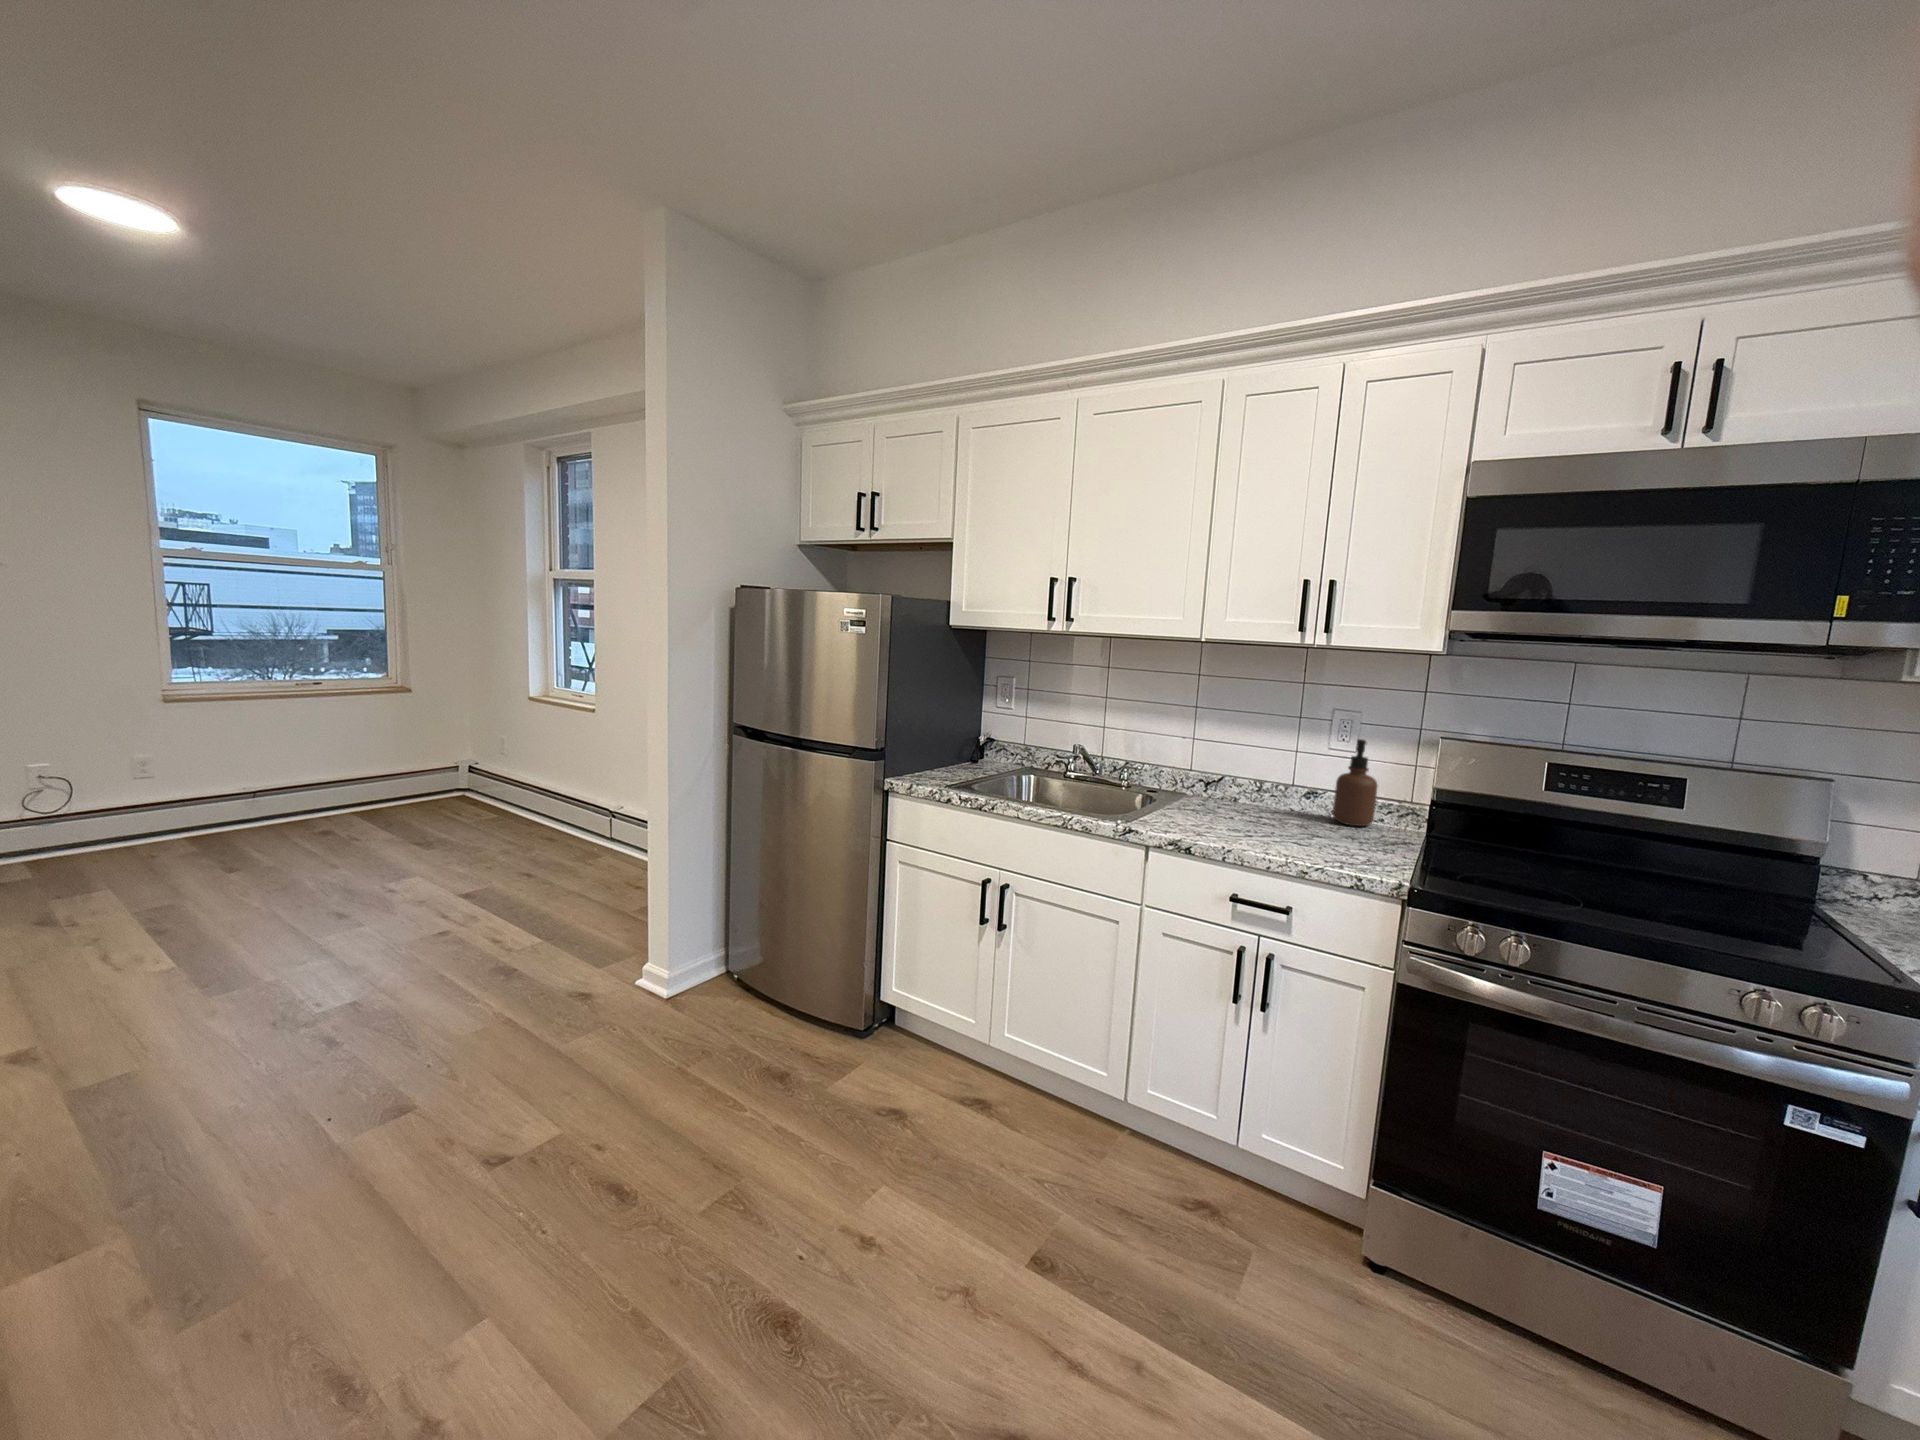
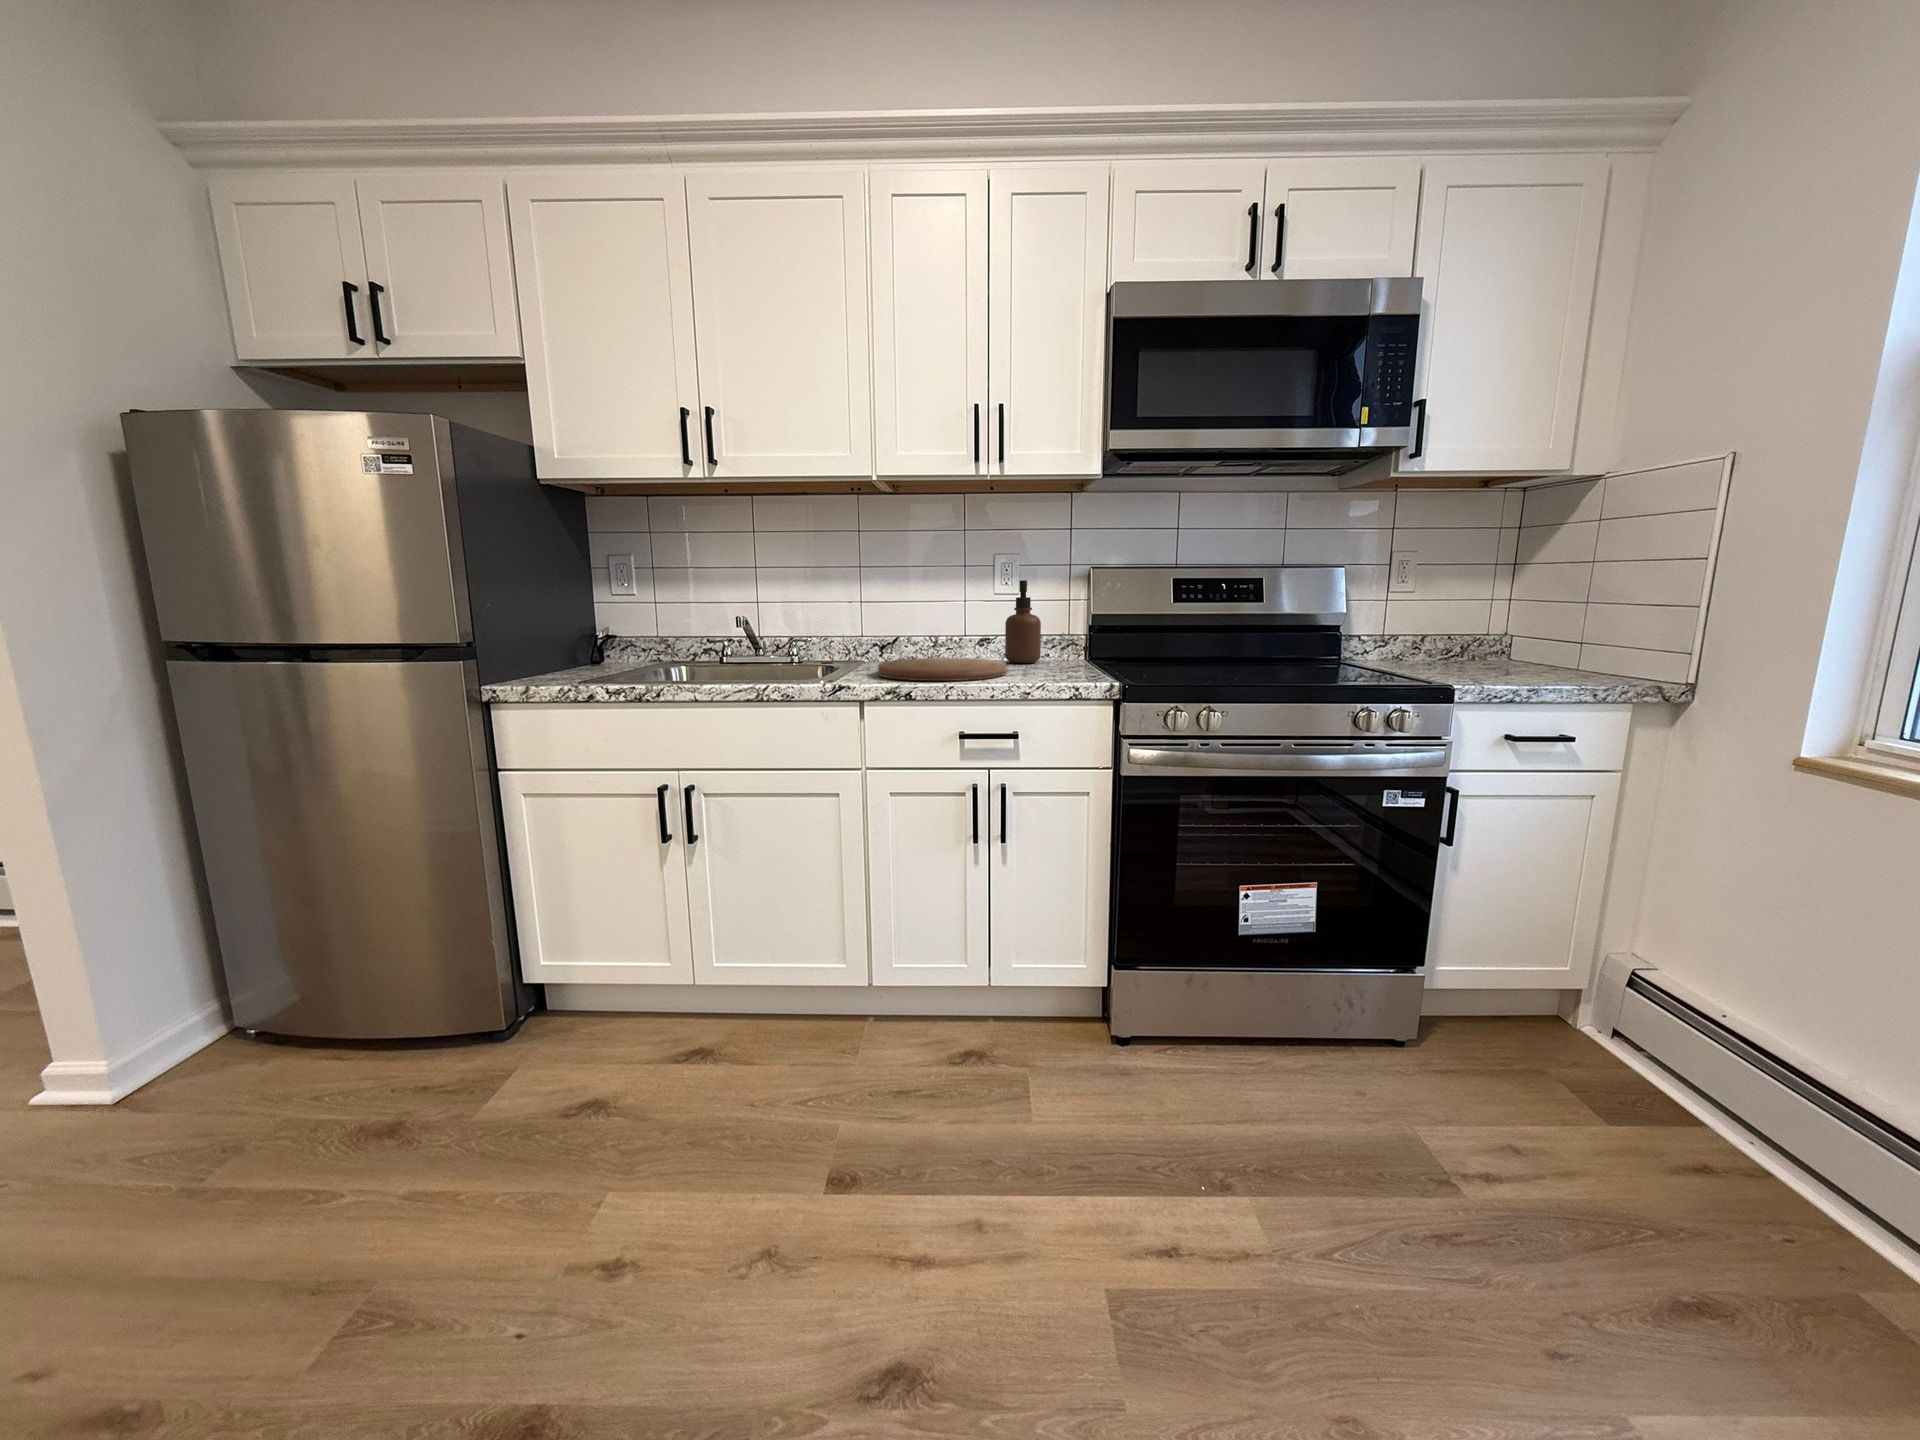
cutting board: none [1180,803,1313,845] -> present [878,658,1006,681]

